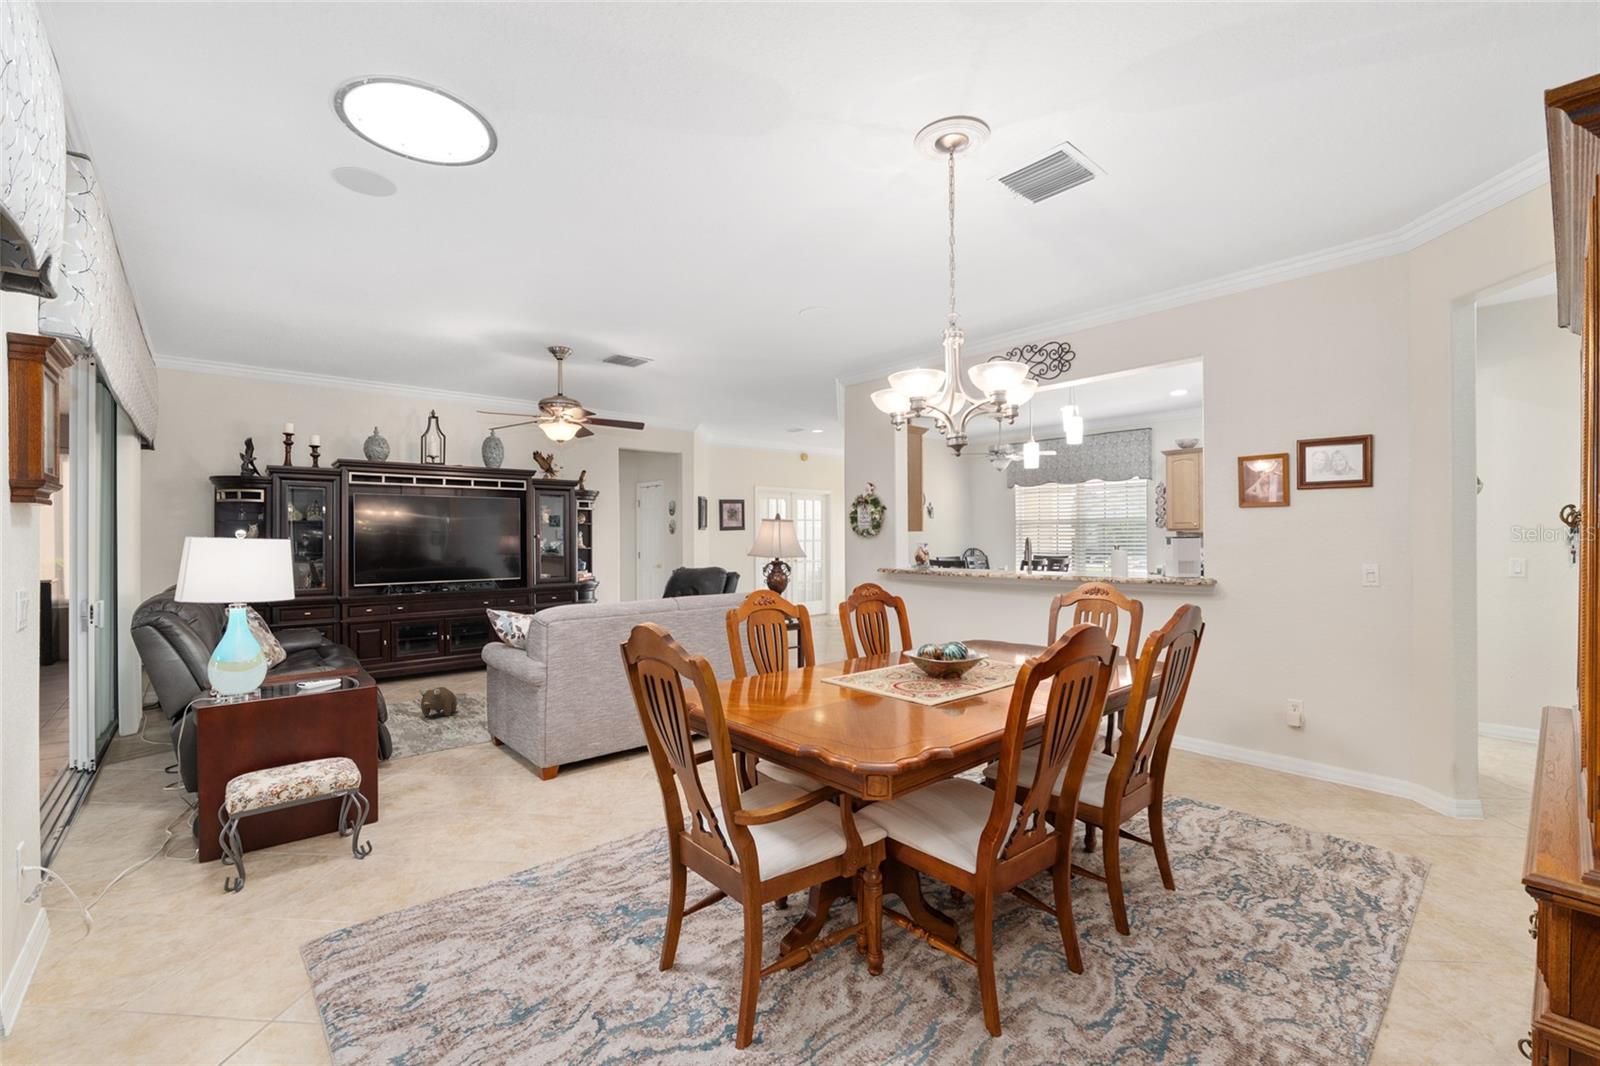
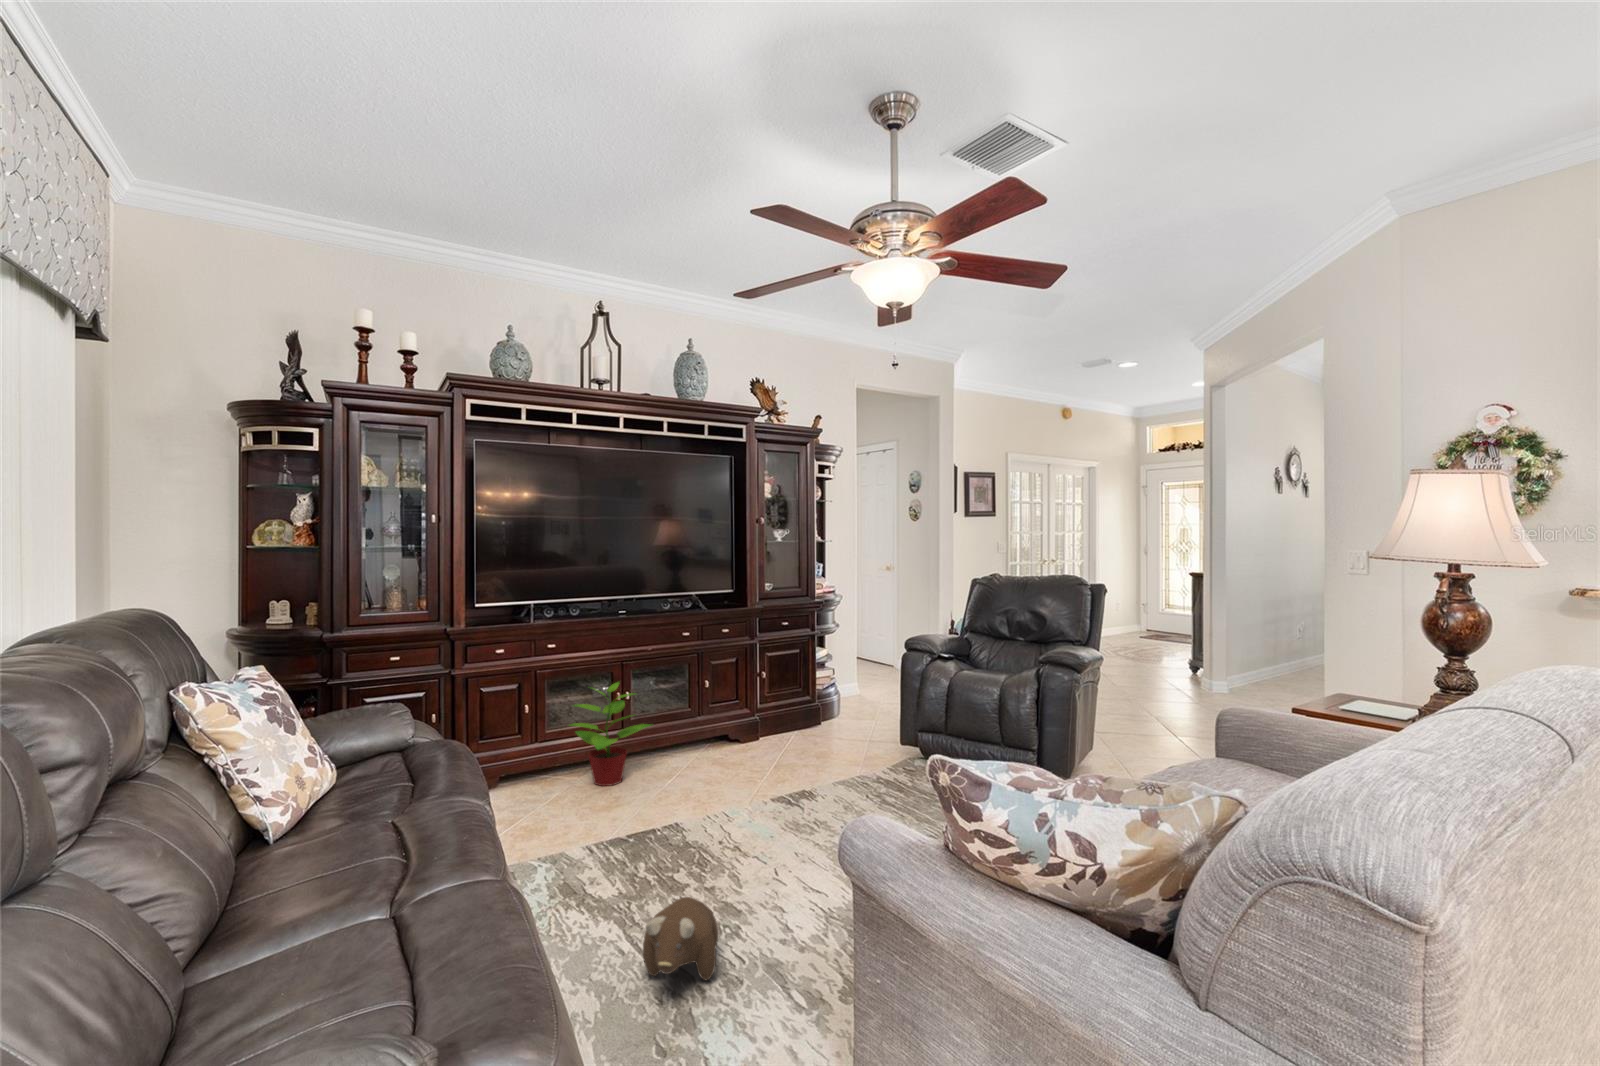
potted plant: none [409,625,462,683] -> present [570,682,652,786]

